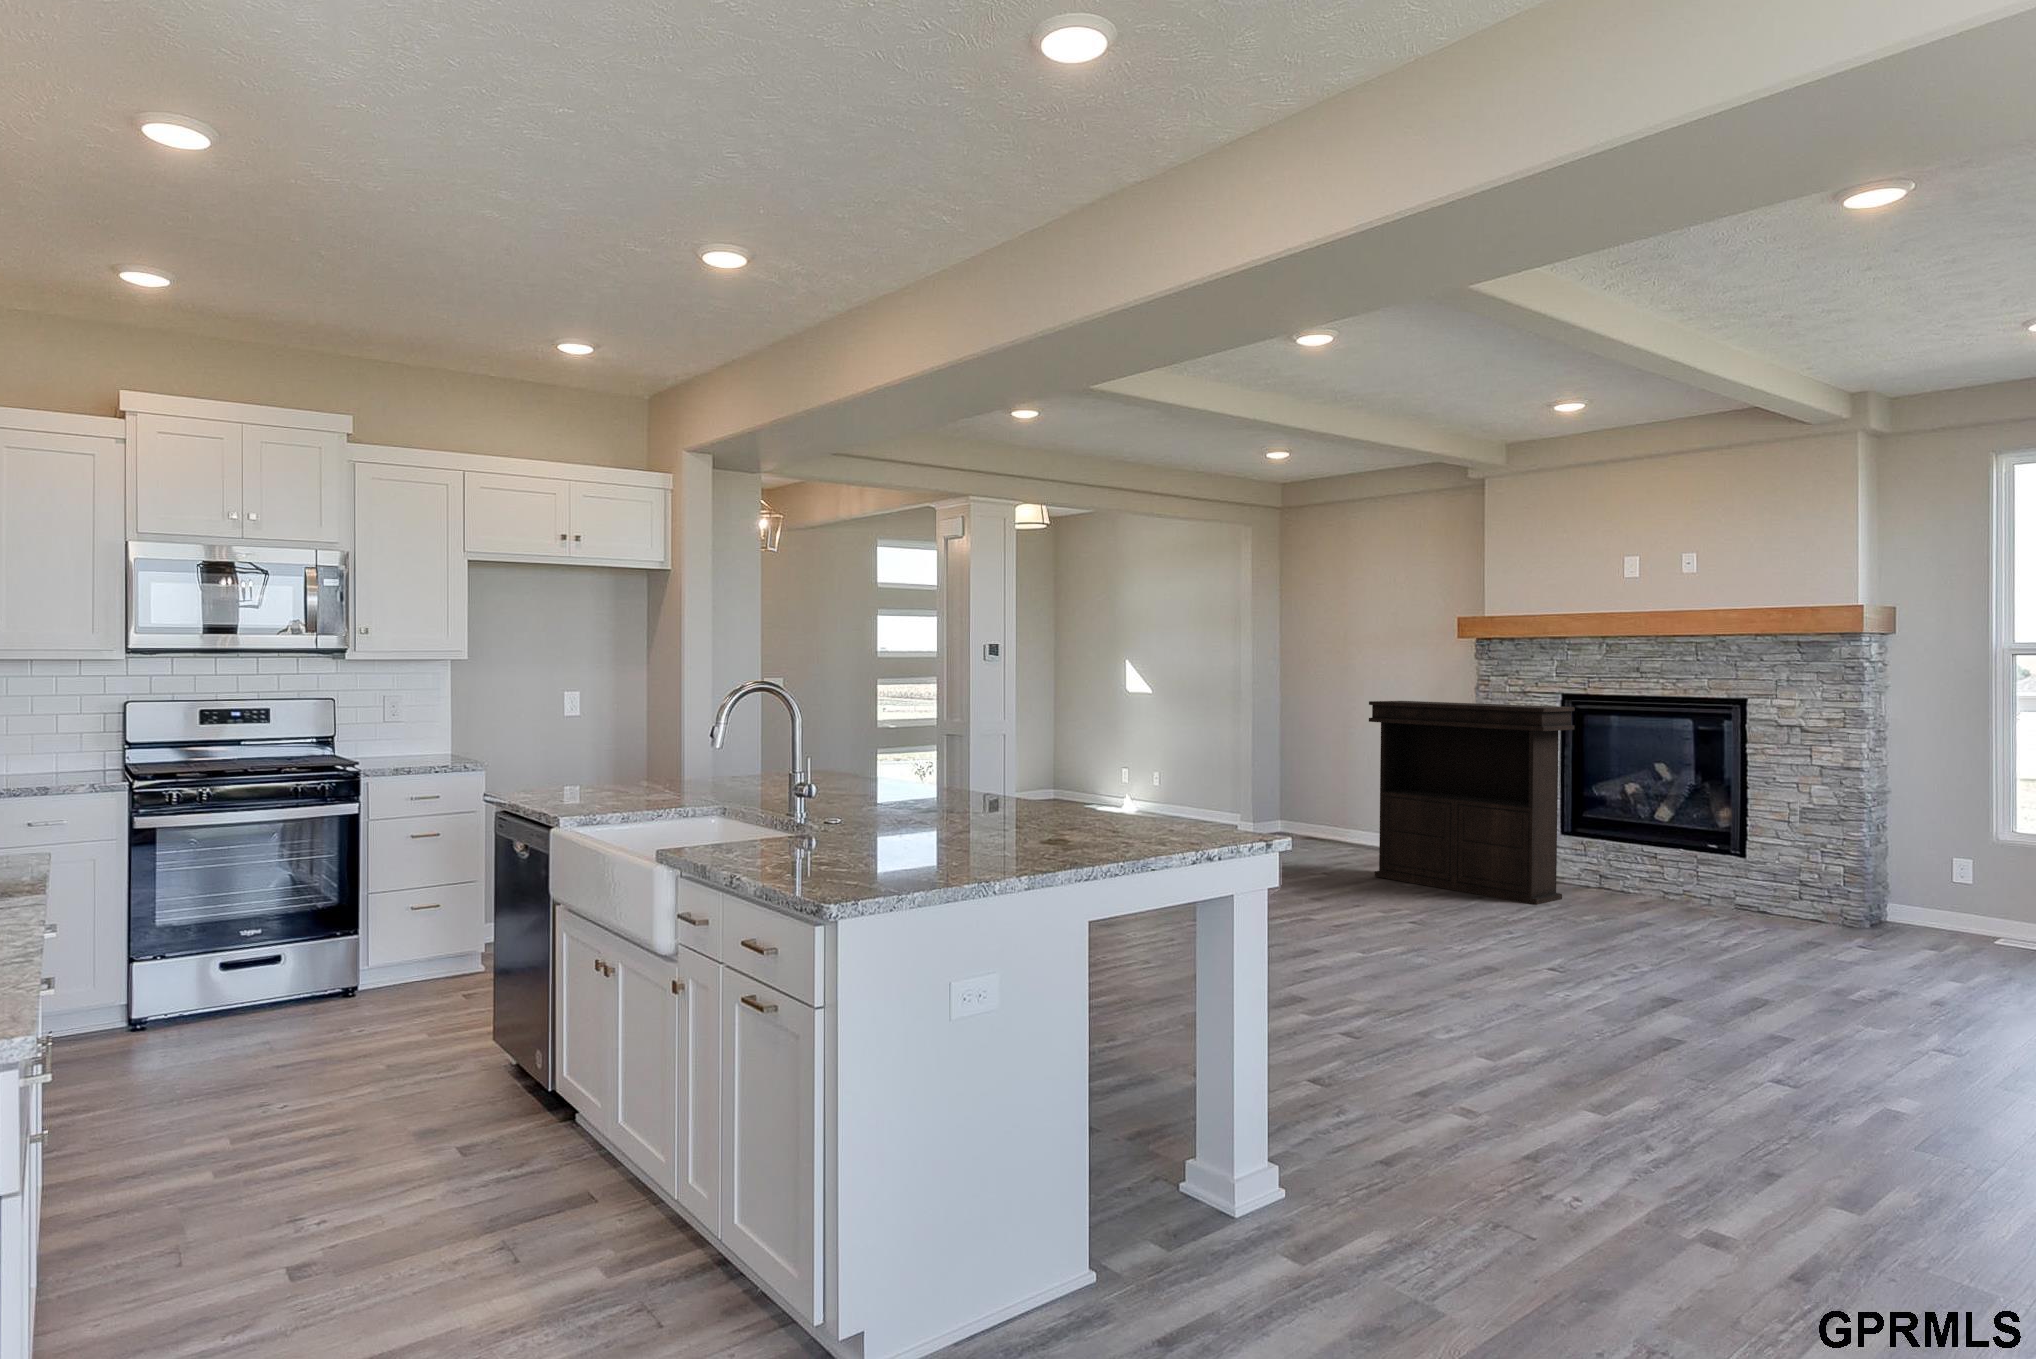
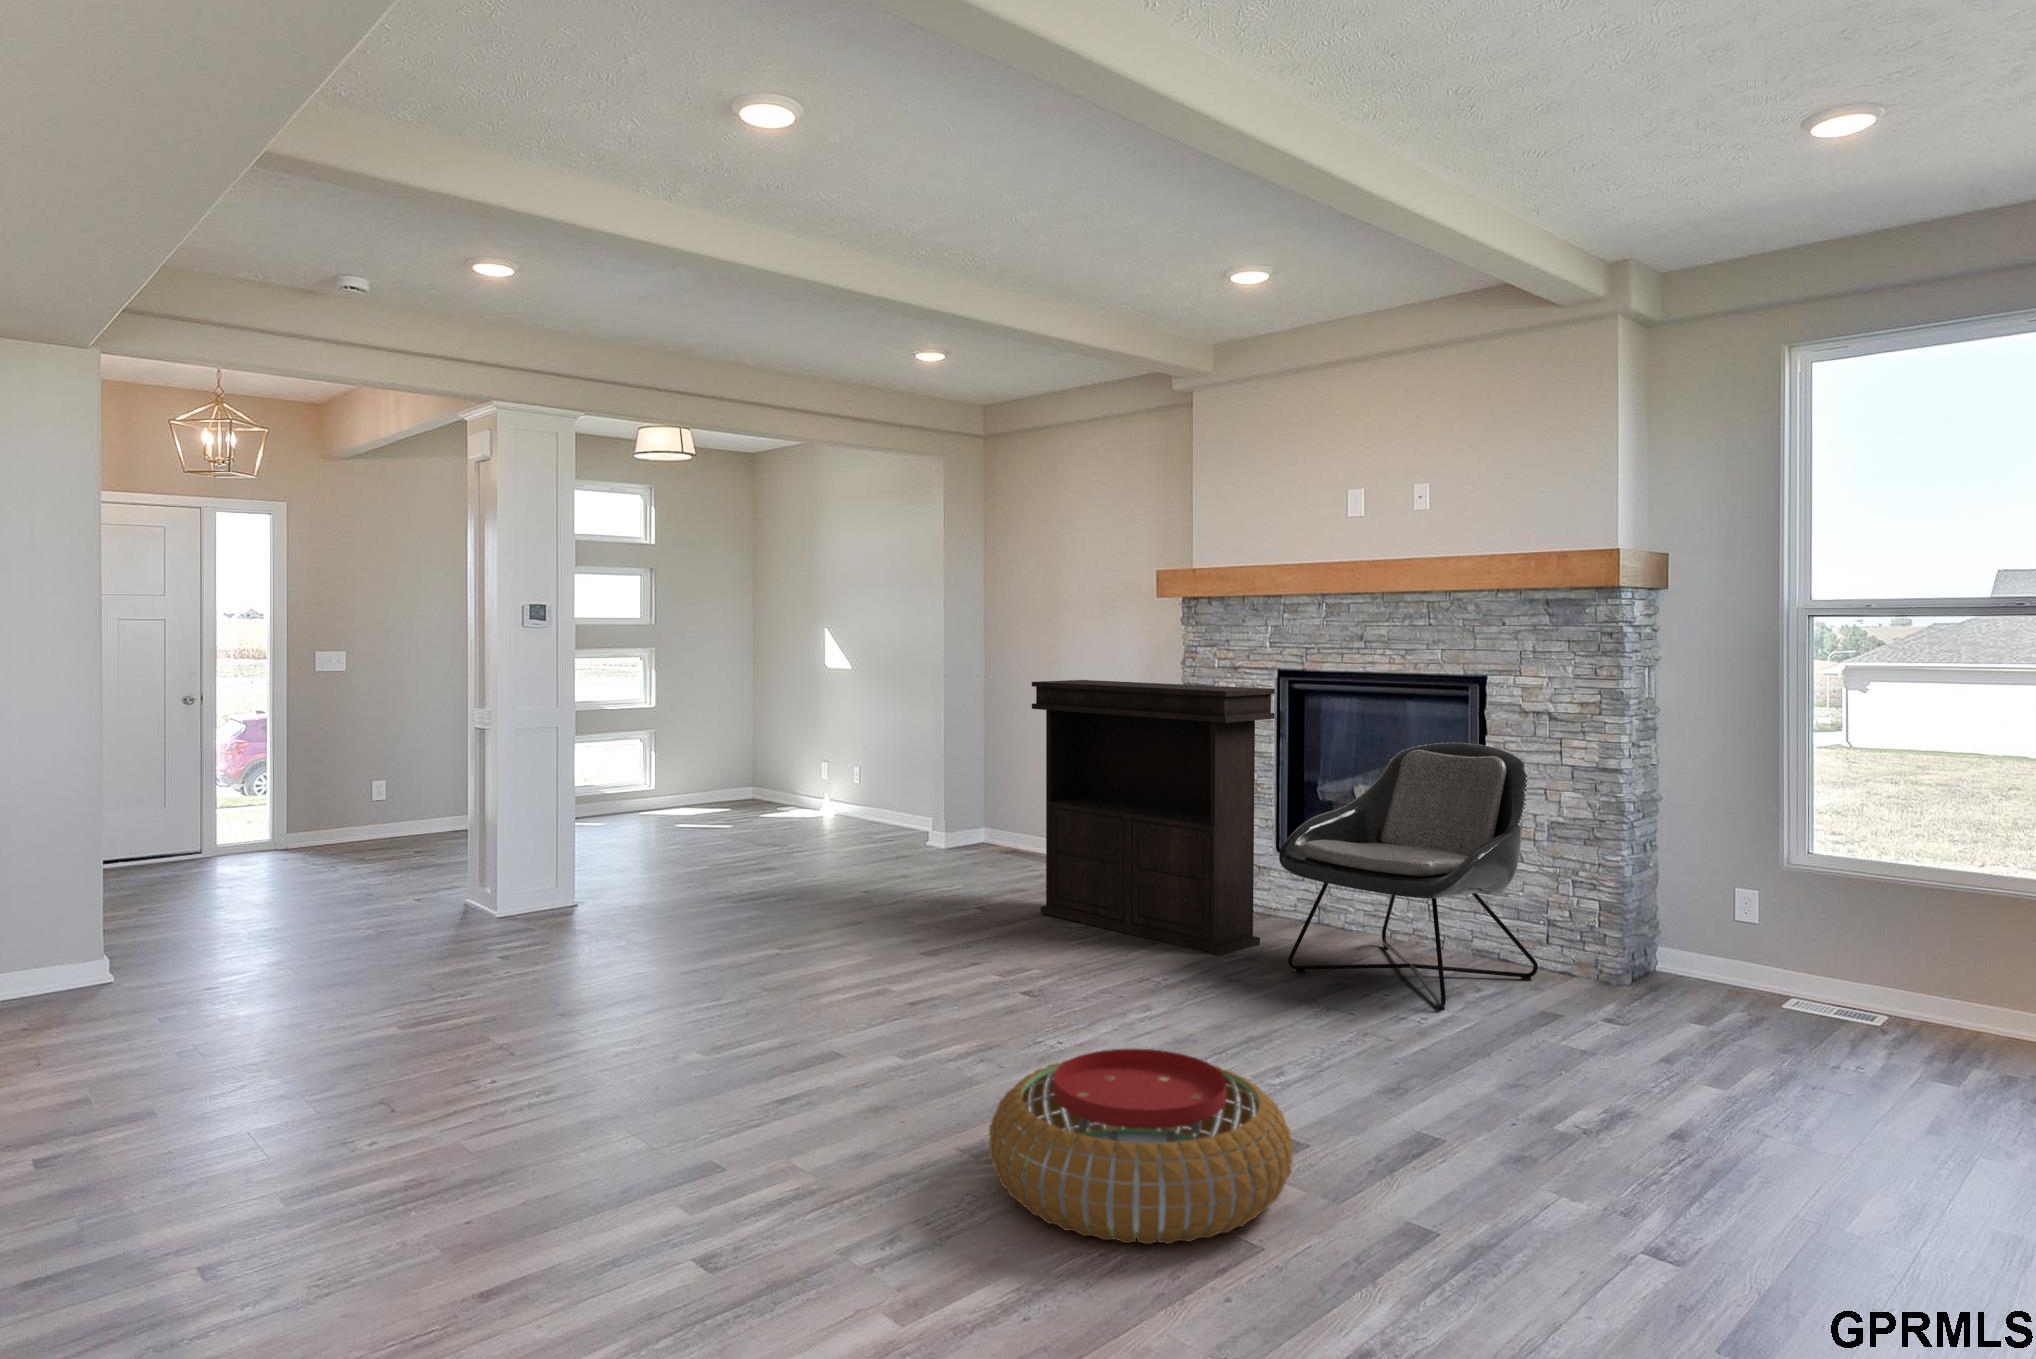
lounge chair: none [1590,749,1795,939] -> present [1279,743,1538,1010]
pouf: none [1480,932,1692,1038] -> present [989,1049,1293,1244]

